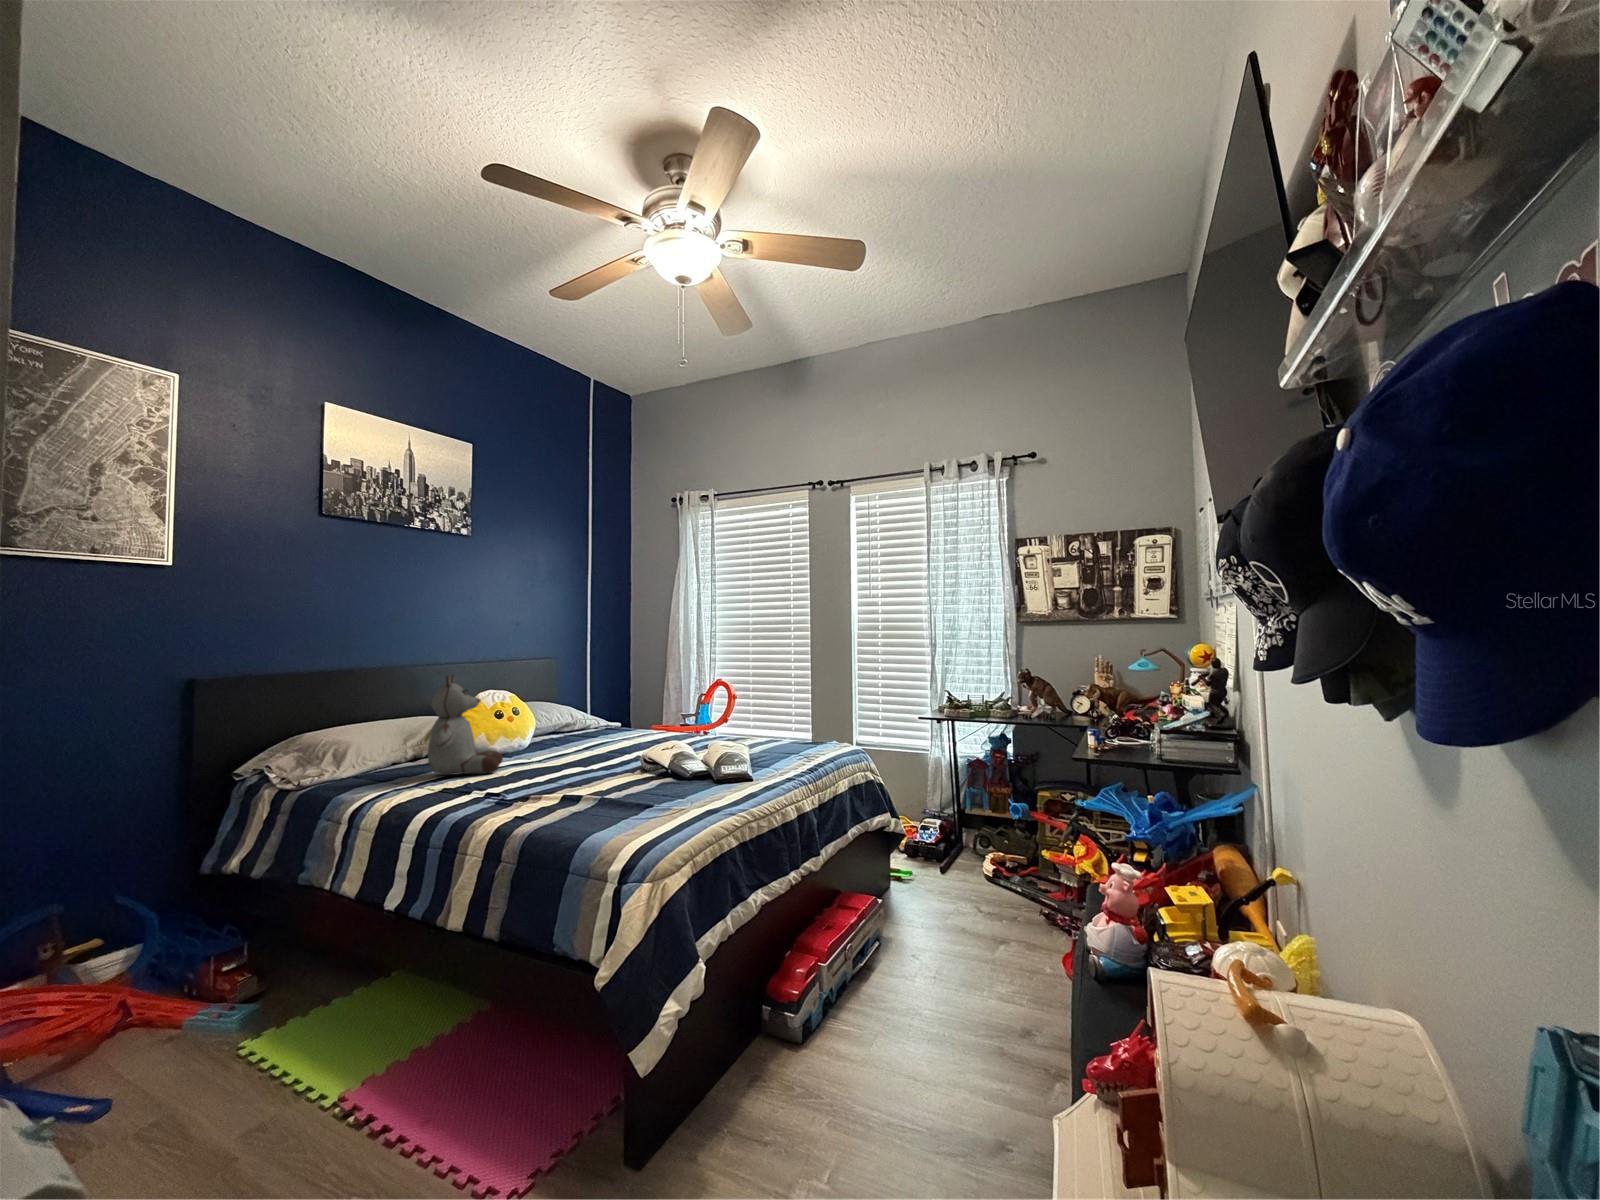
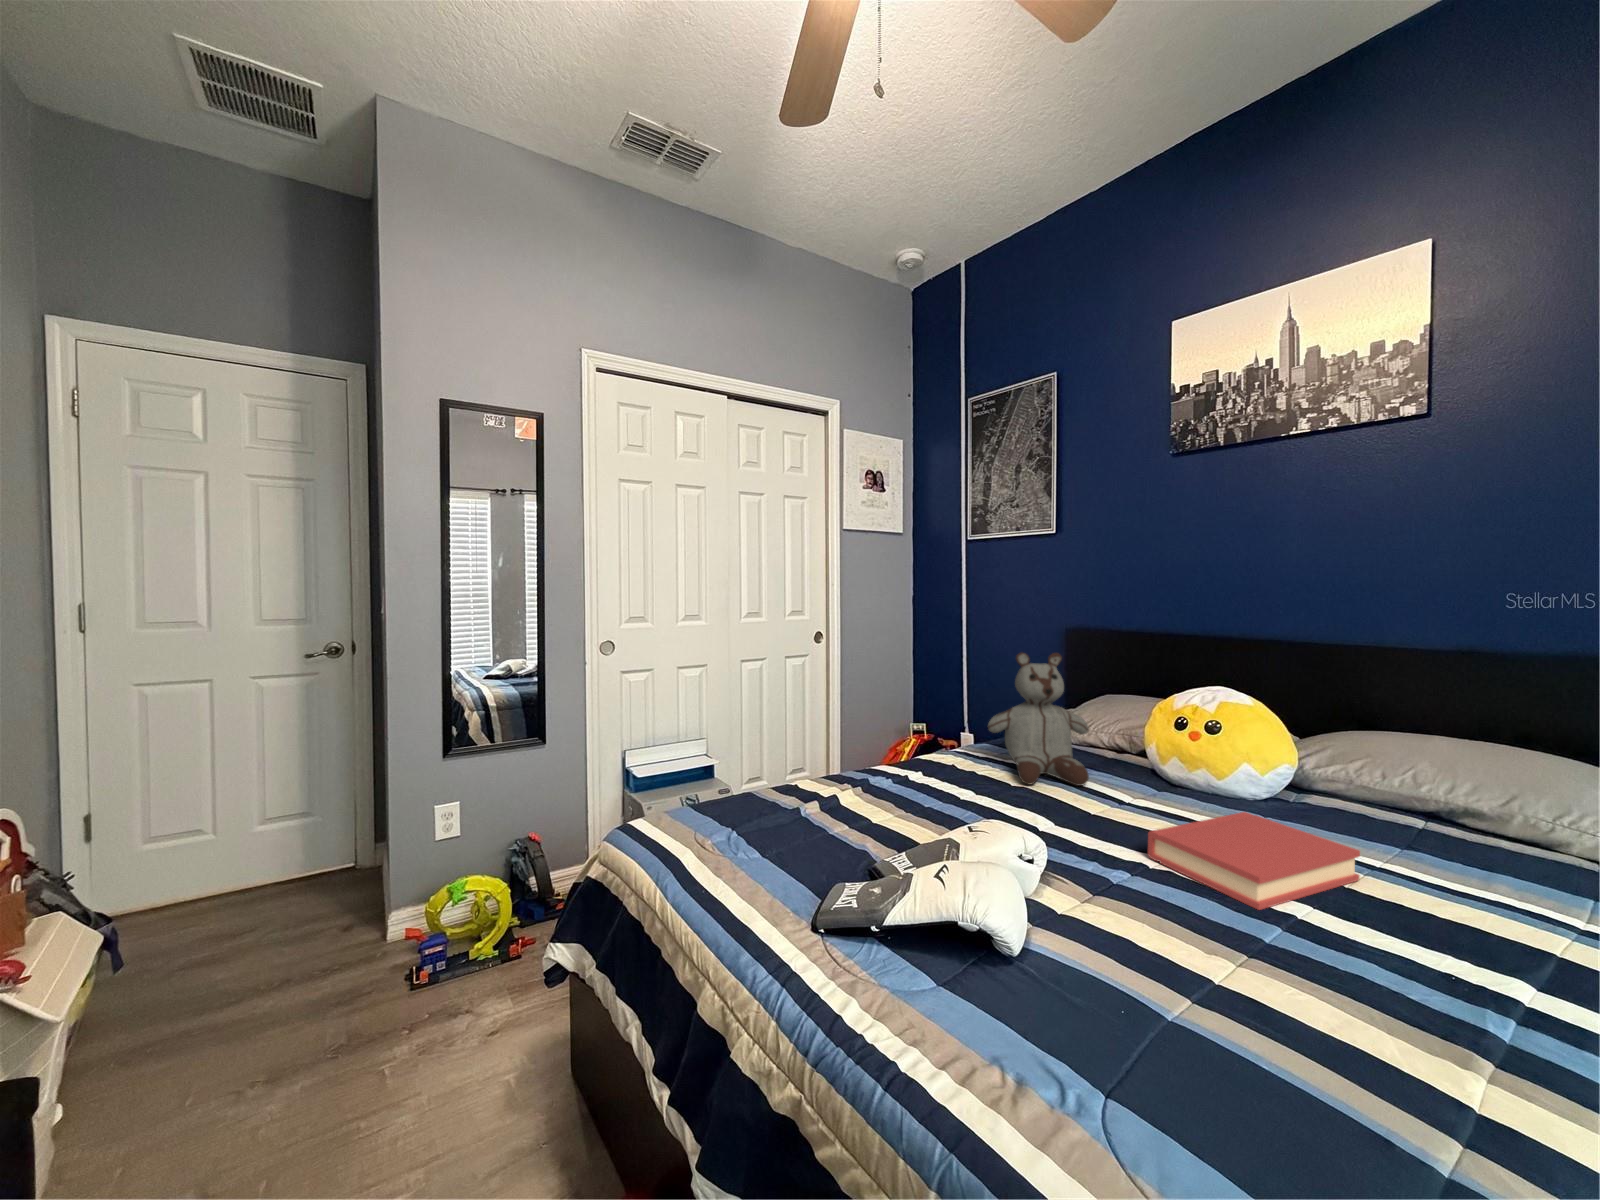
hardback book: none [586,729,666,754] -> present [1148,812,1360,910]

